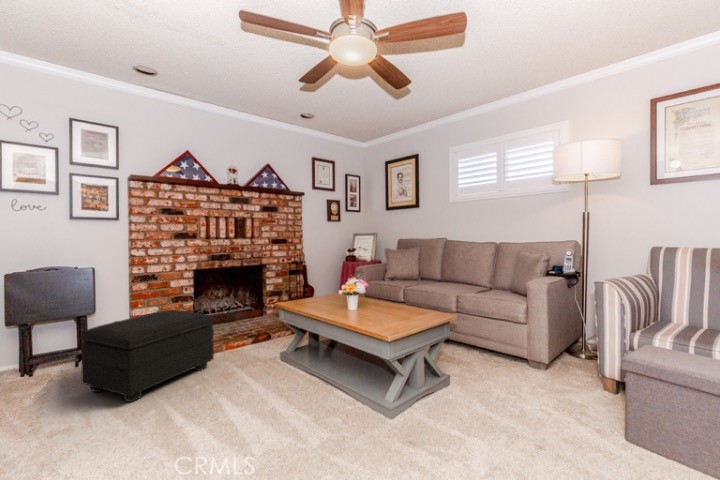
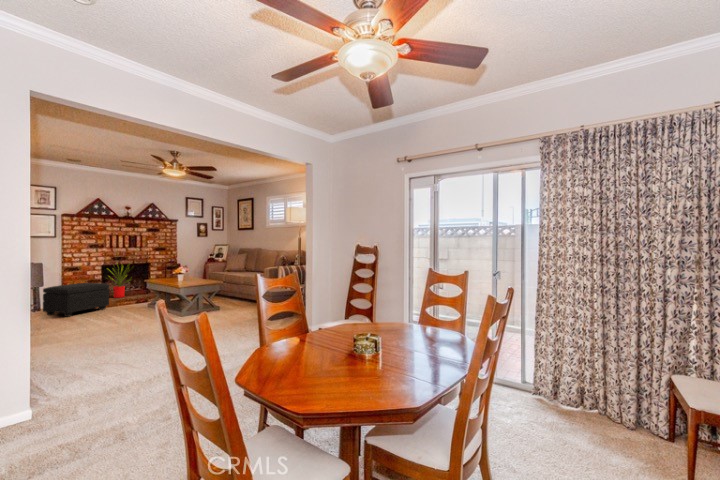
house plant: none [197,263,245,327] -> present [112,269,125,298]

